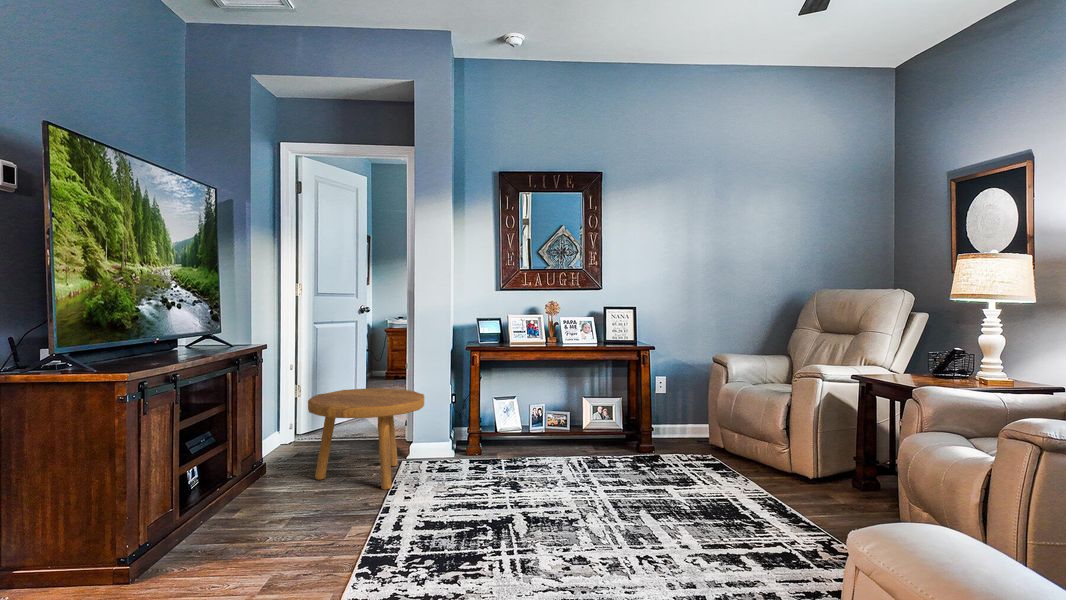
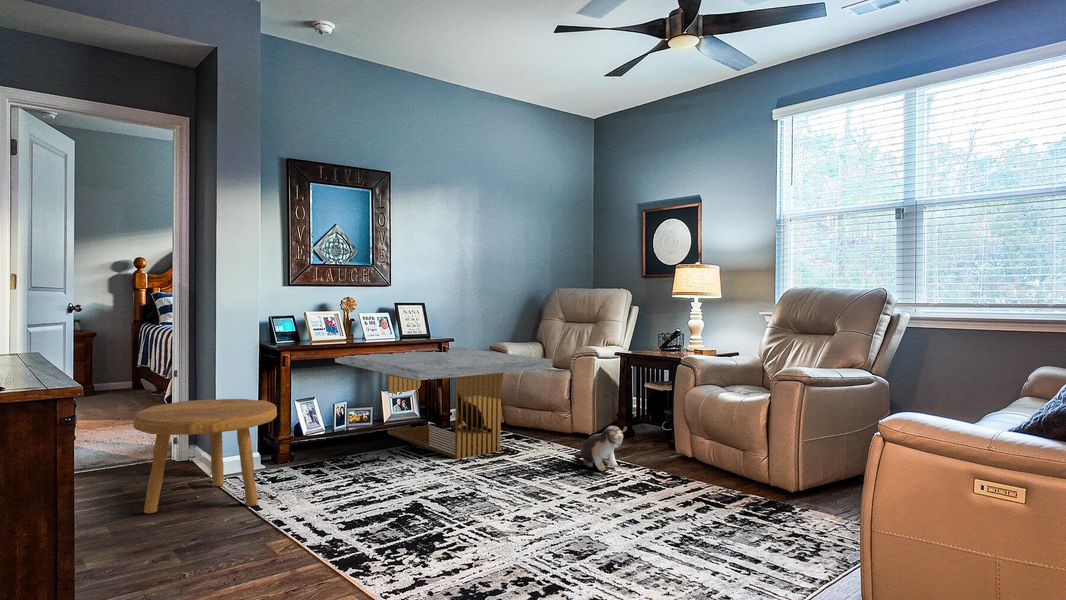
coffee table: none [541,356,745,482] -> present [335,347,553,459]
plush toy: none [748,474,795,533] -> present [575,426,627,471]

